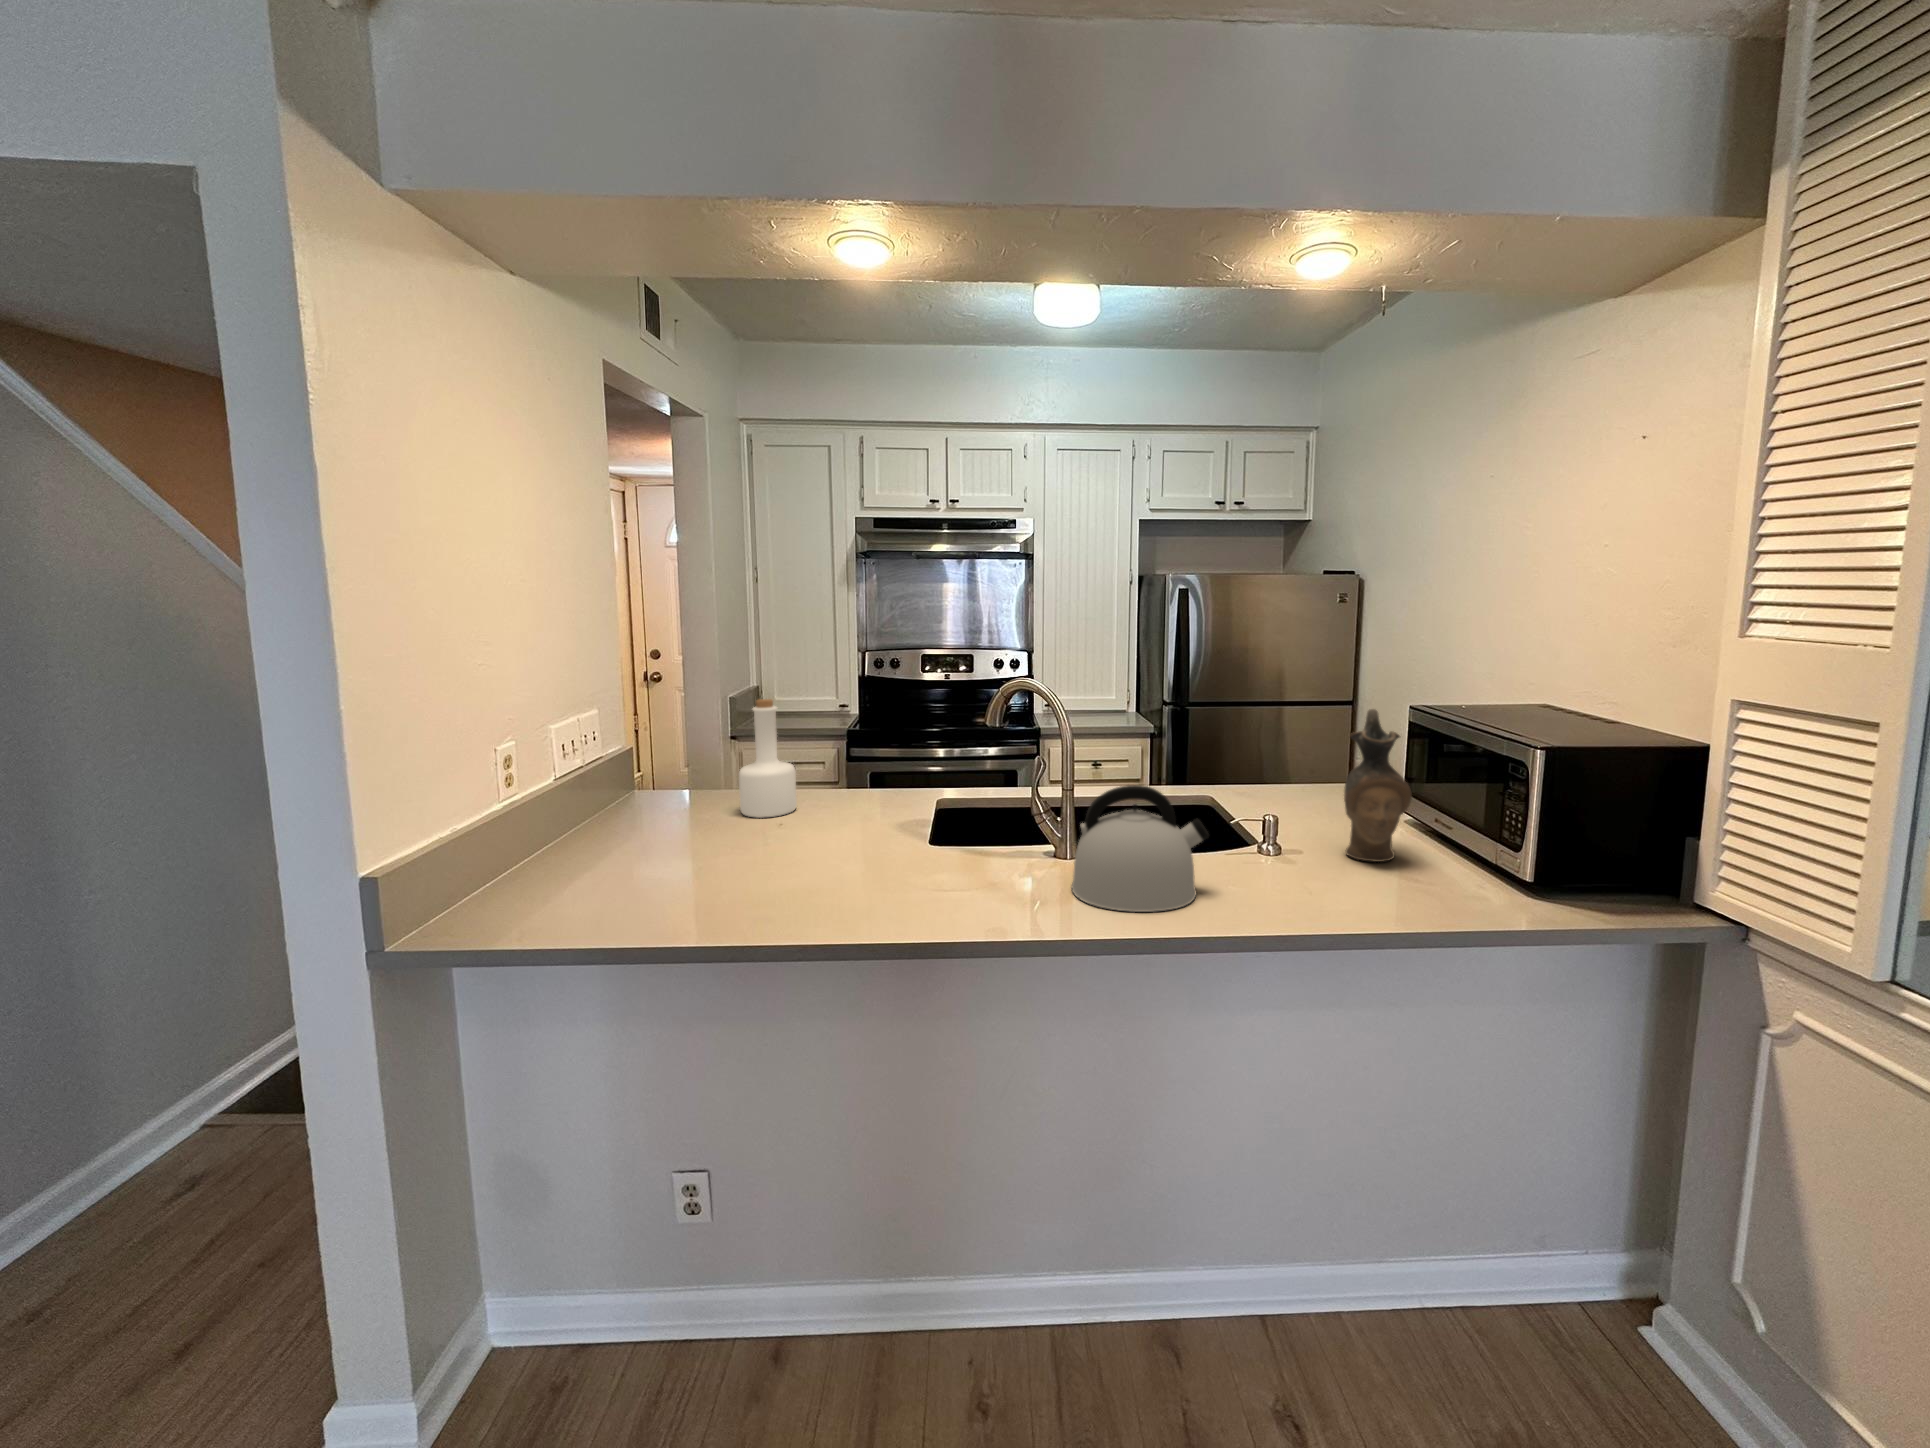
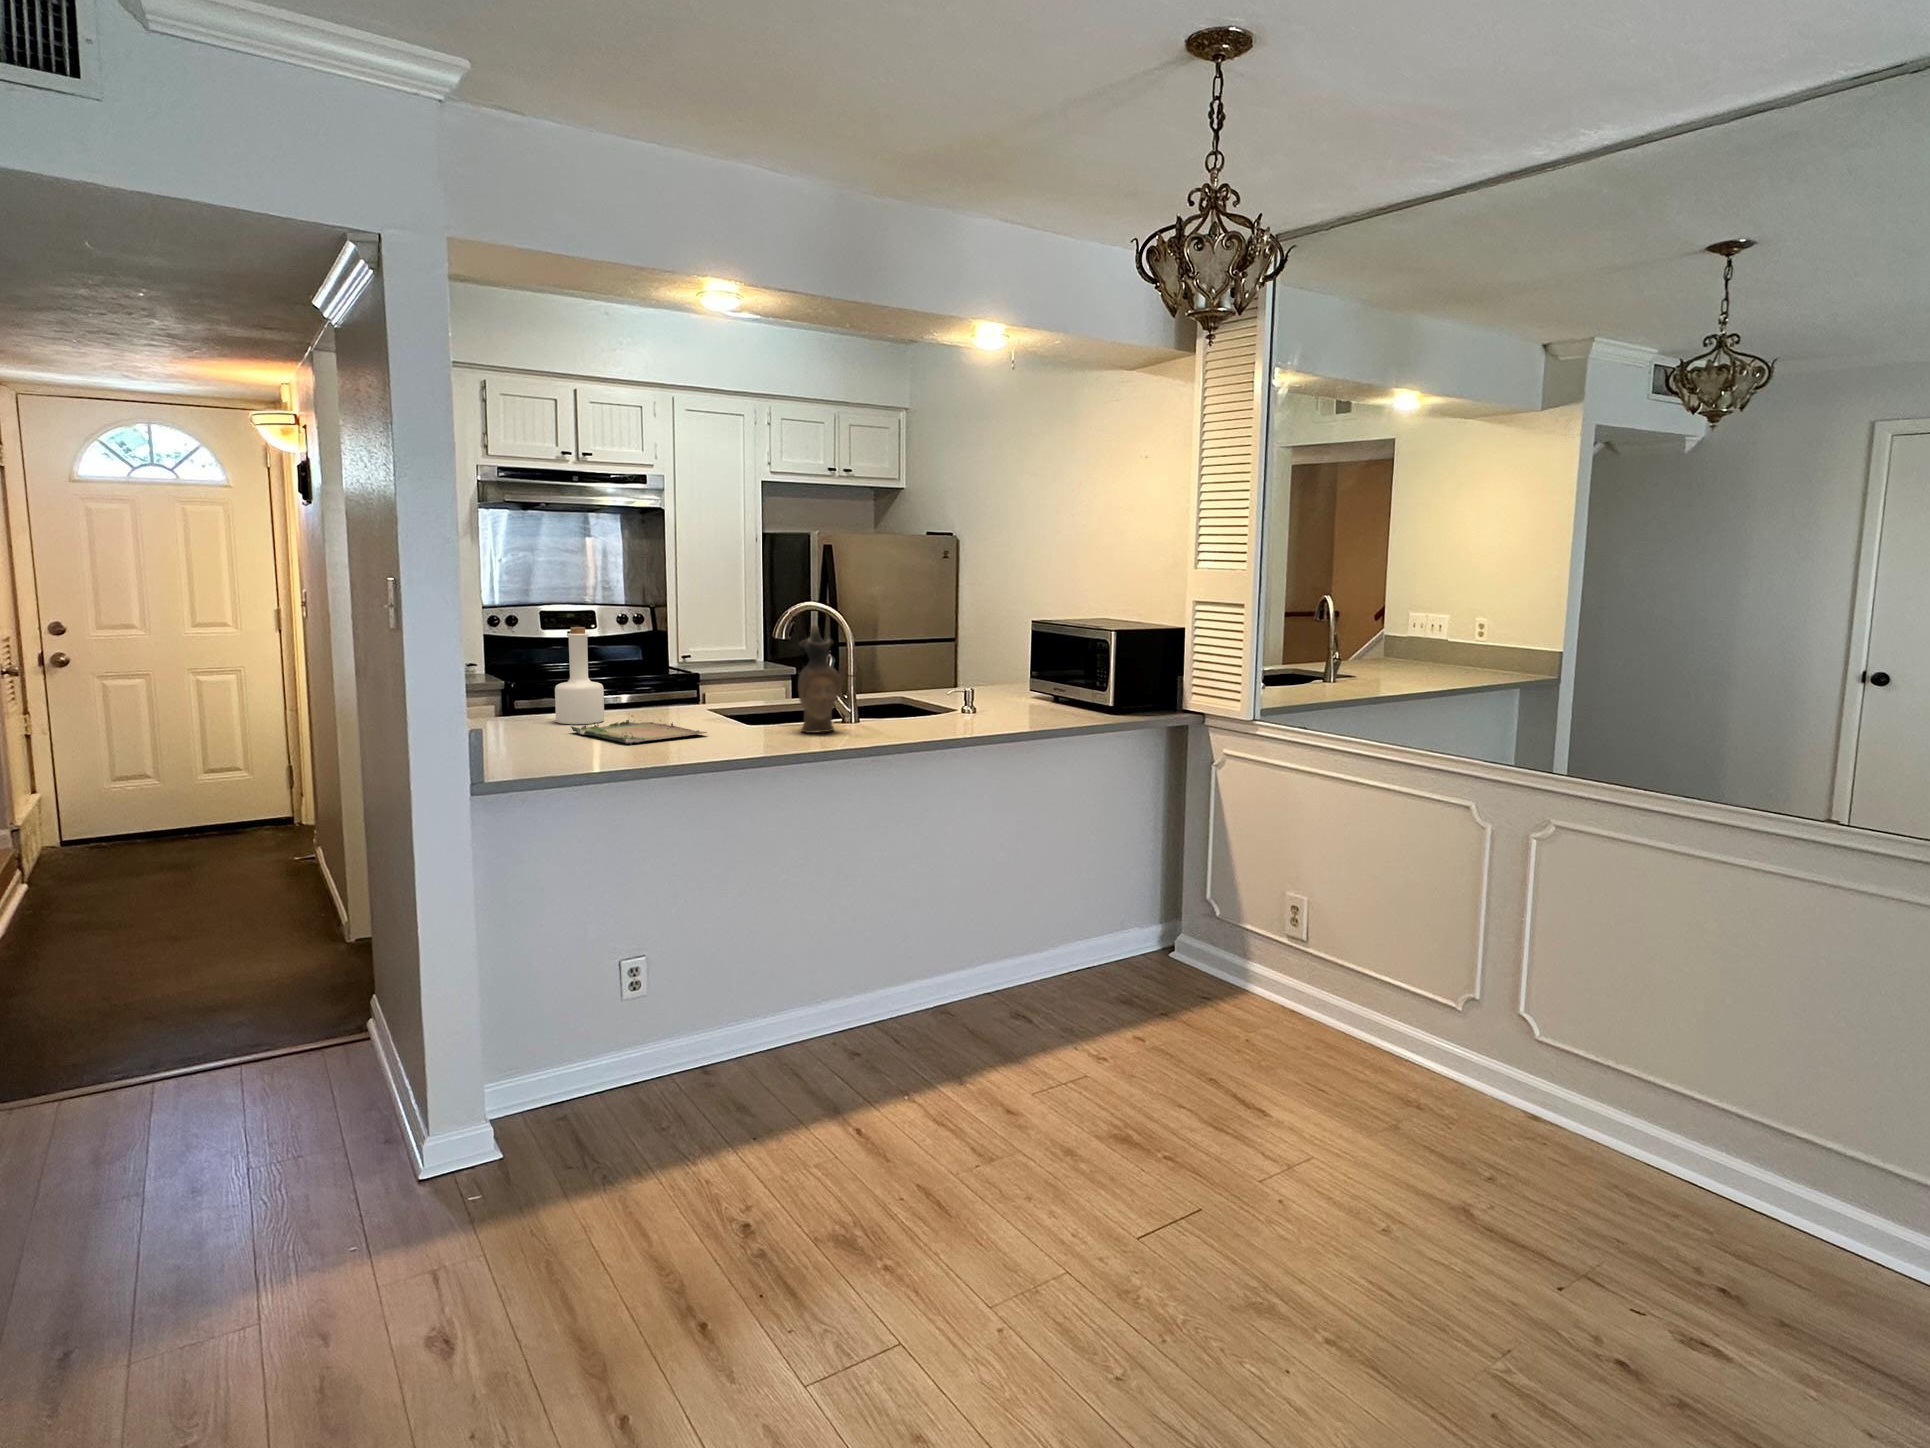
ceramic pitcher: present [1344,709,1412,862] -> present [798,625,843,733]
kettle: present [1072,785,1209,912] -> none [877,660,958,730]
tray: none [682,816,818,887] -> present [571,720,707,744]

